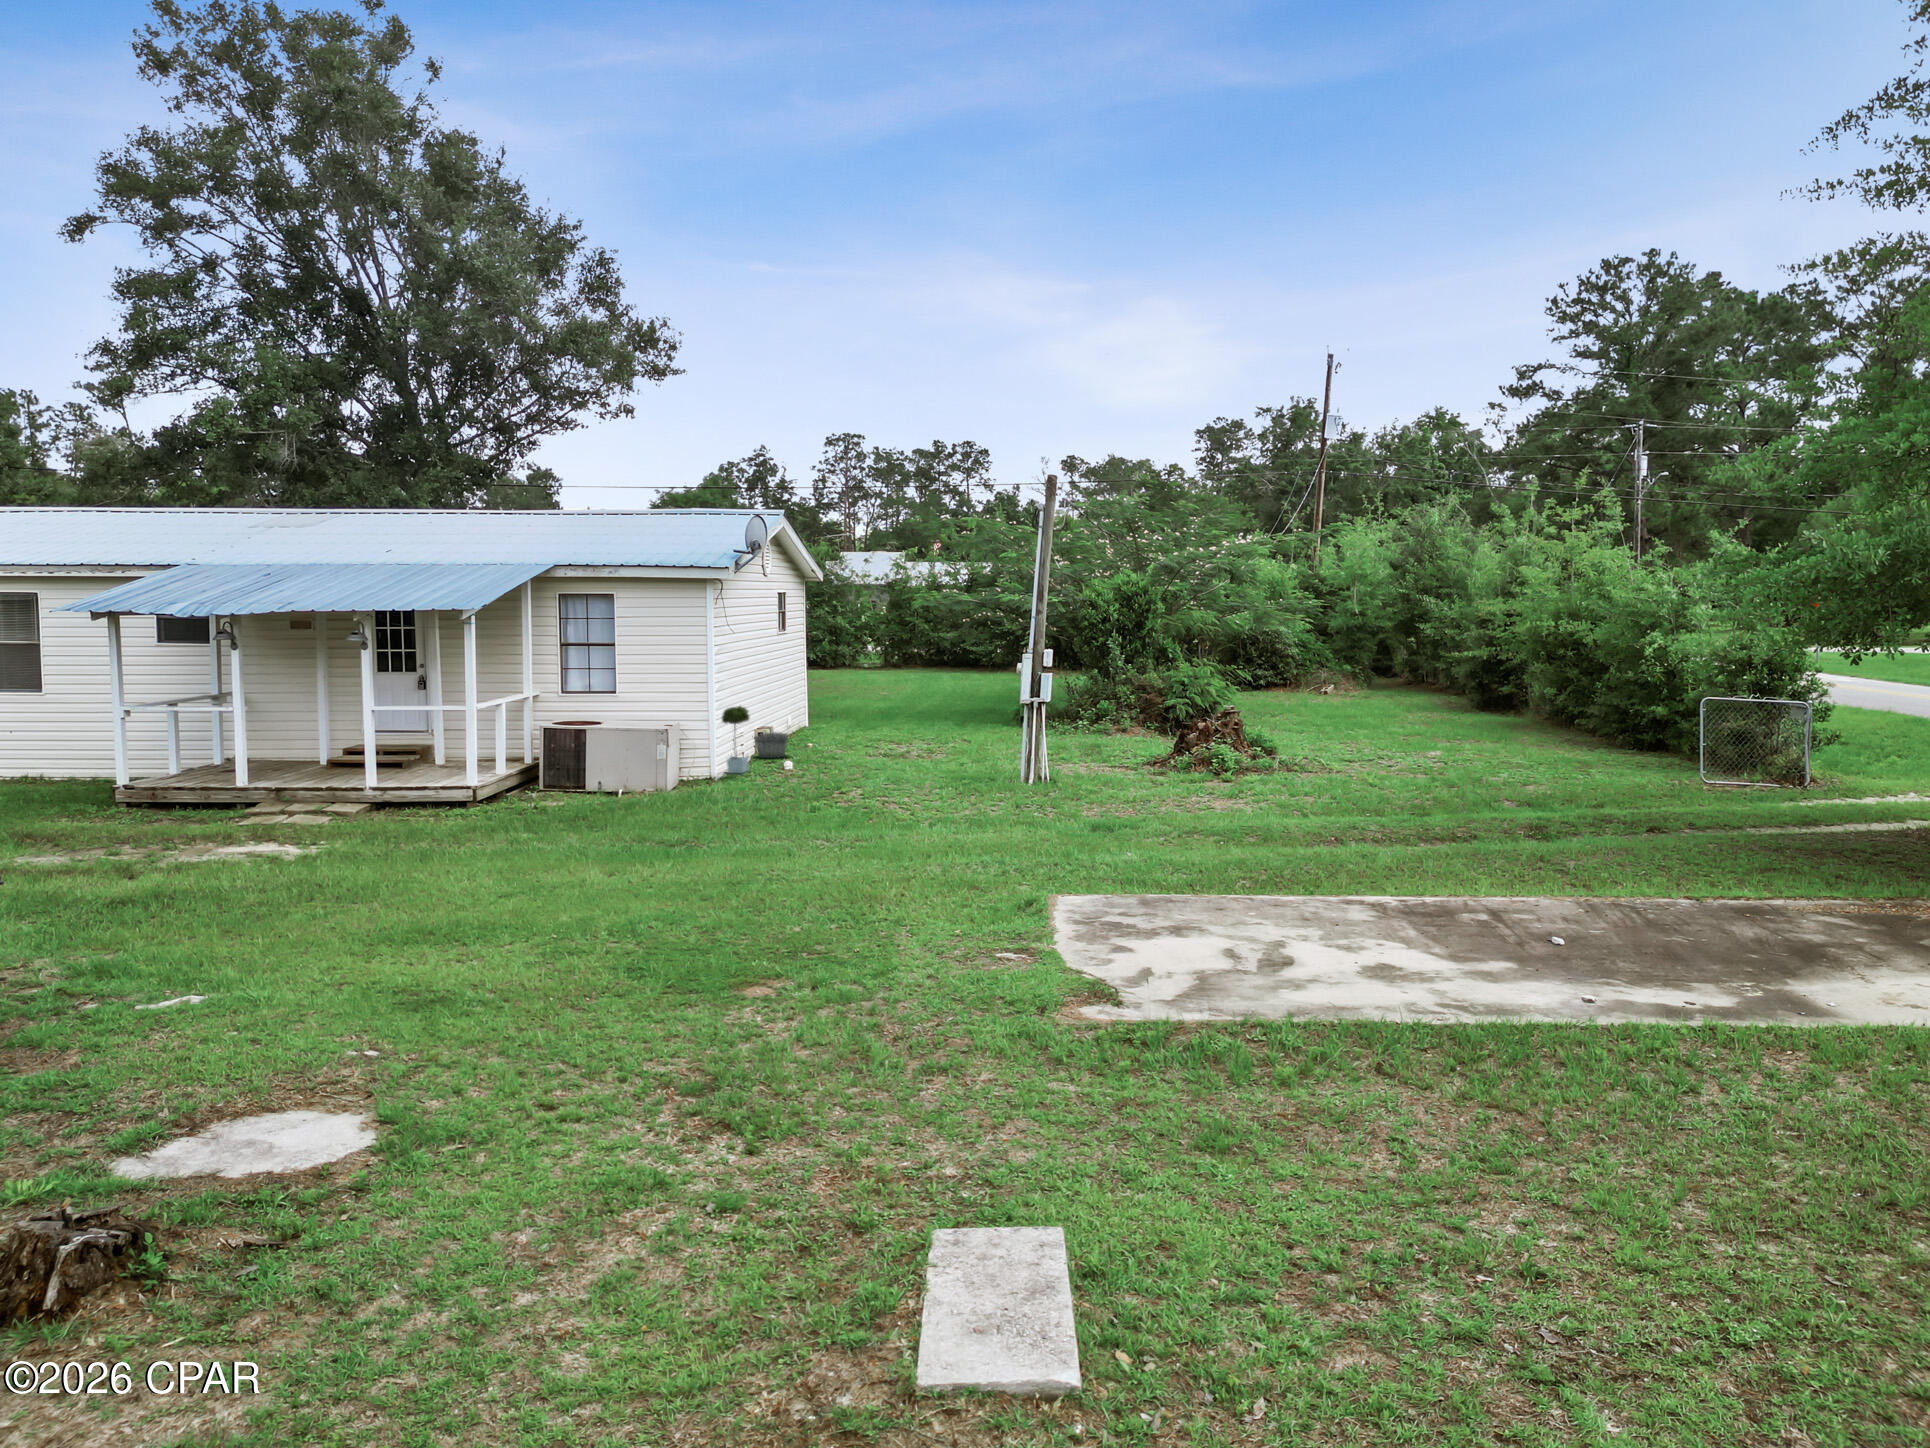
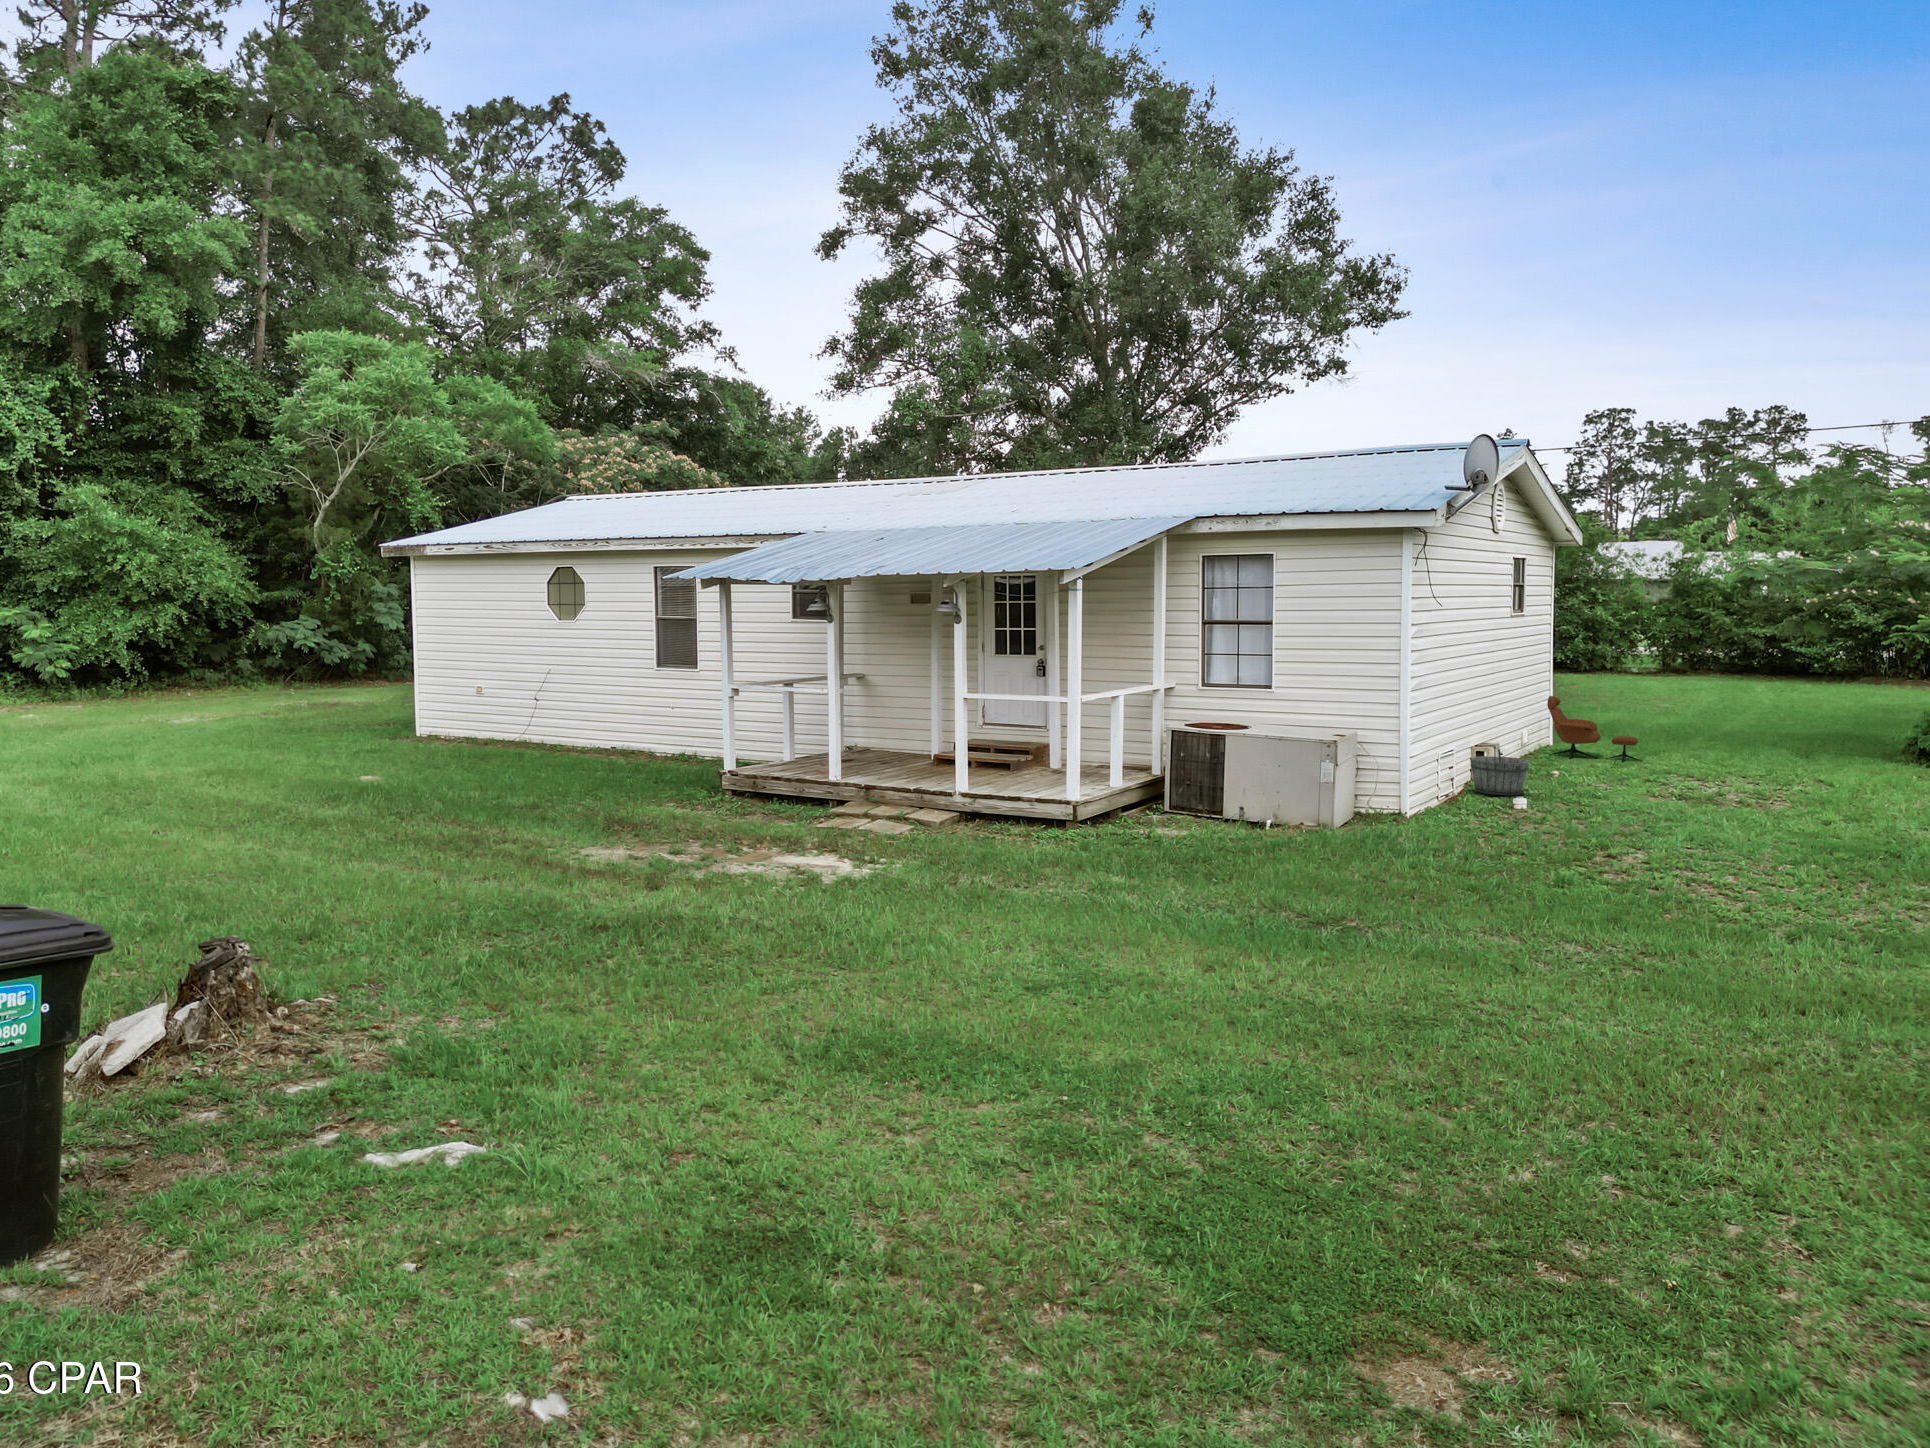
lounge chair: none [800,690,859,733] -> present [1547,696,1642,762]
potted tree: present [722,706,750,773] -> none [1420,715,1467,818]

